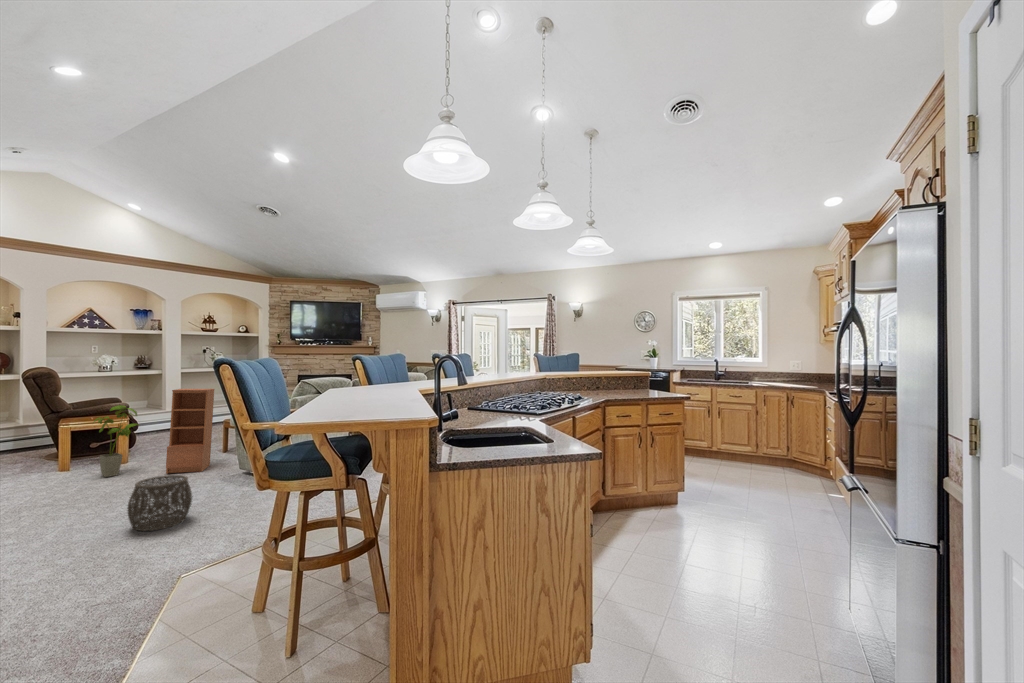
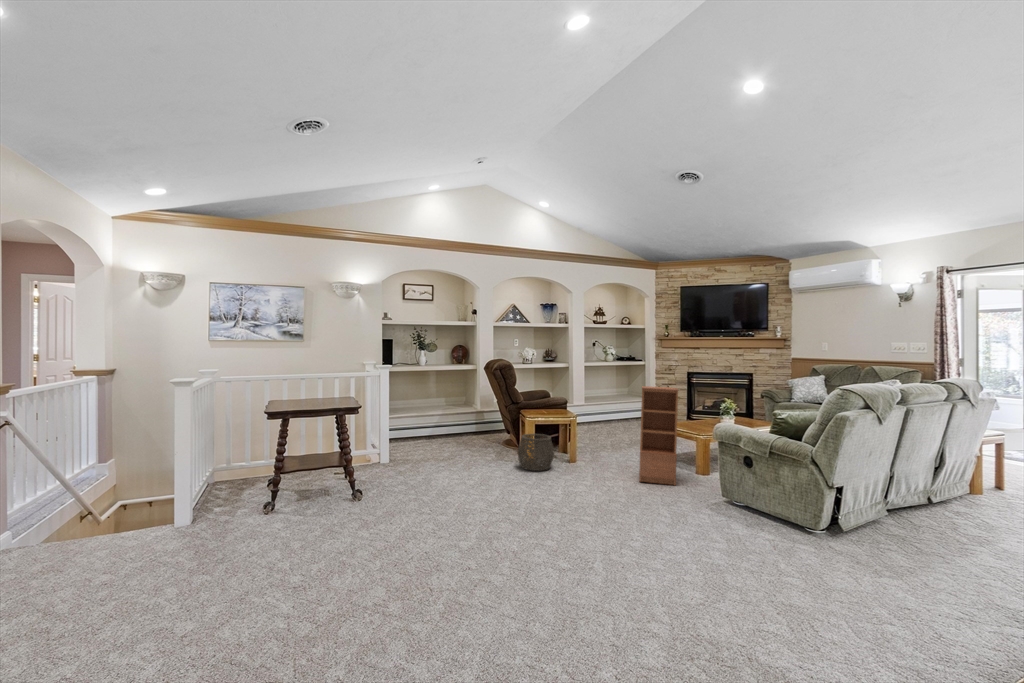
house plant: present [94,405,138,477] -> none [570,401,609,476]
woven basket: present [127,475,192,531] -> present [518,434,554,471]

